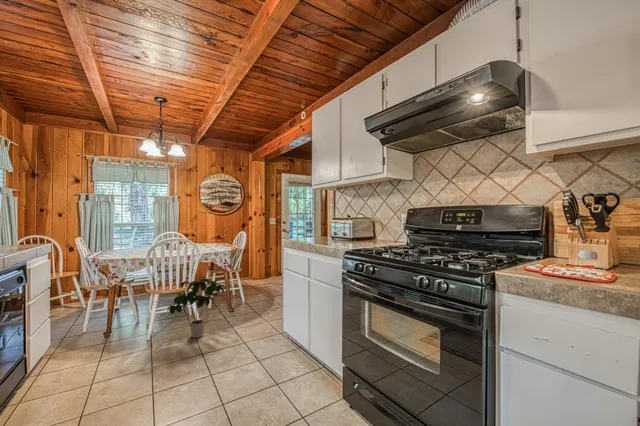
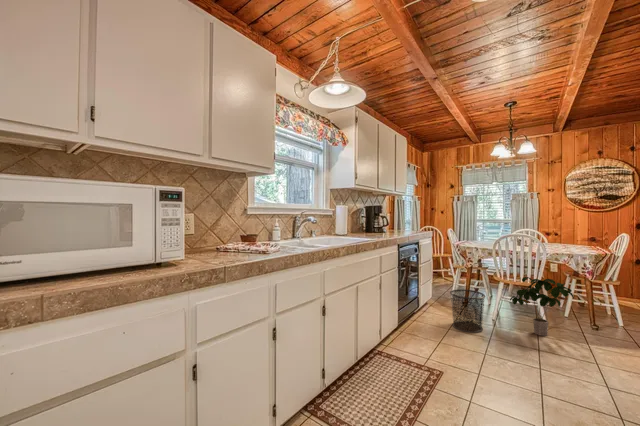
waste bin: none [92,312,143,373] -> present [450,289,485,333]

